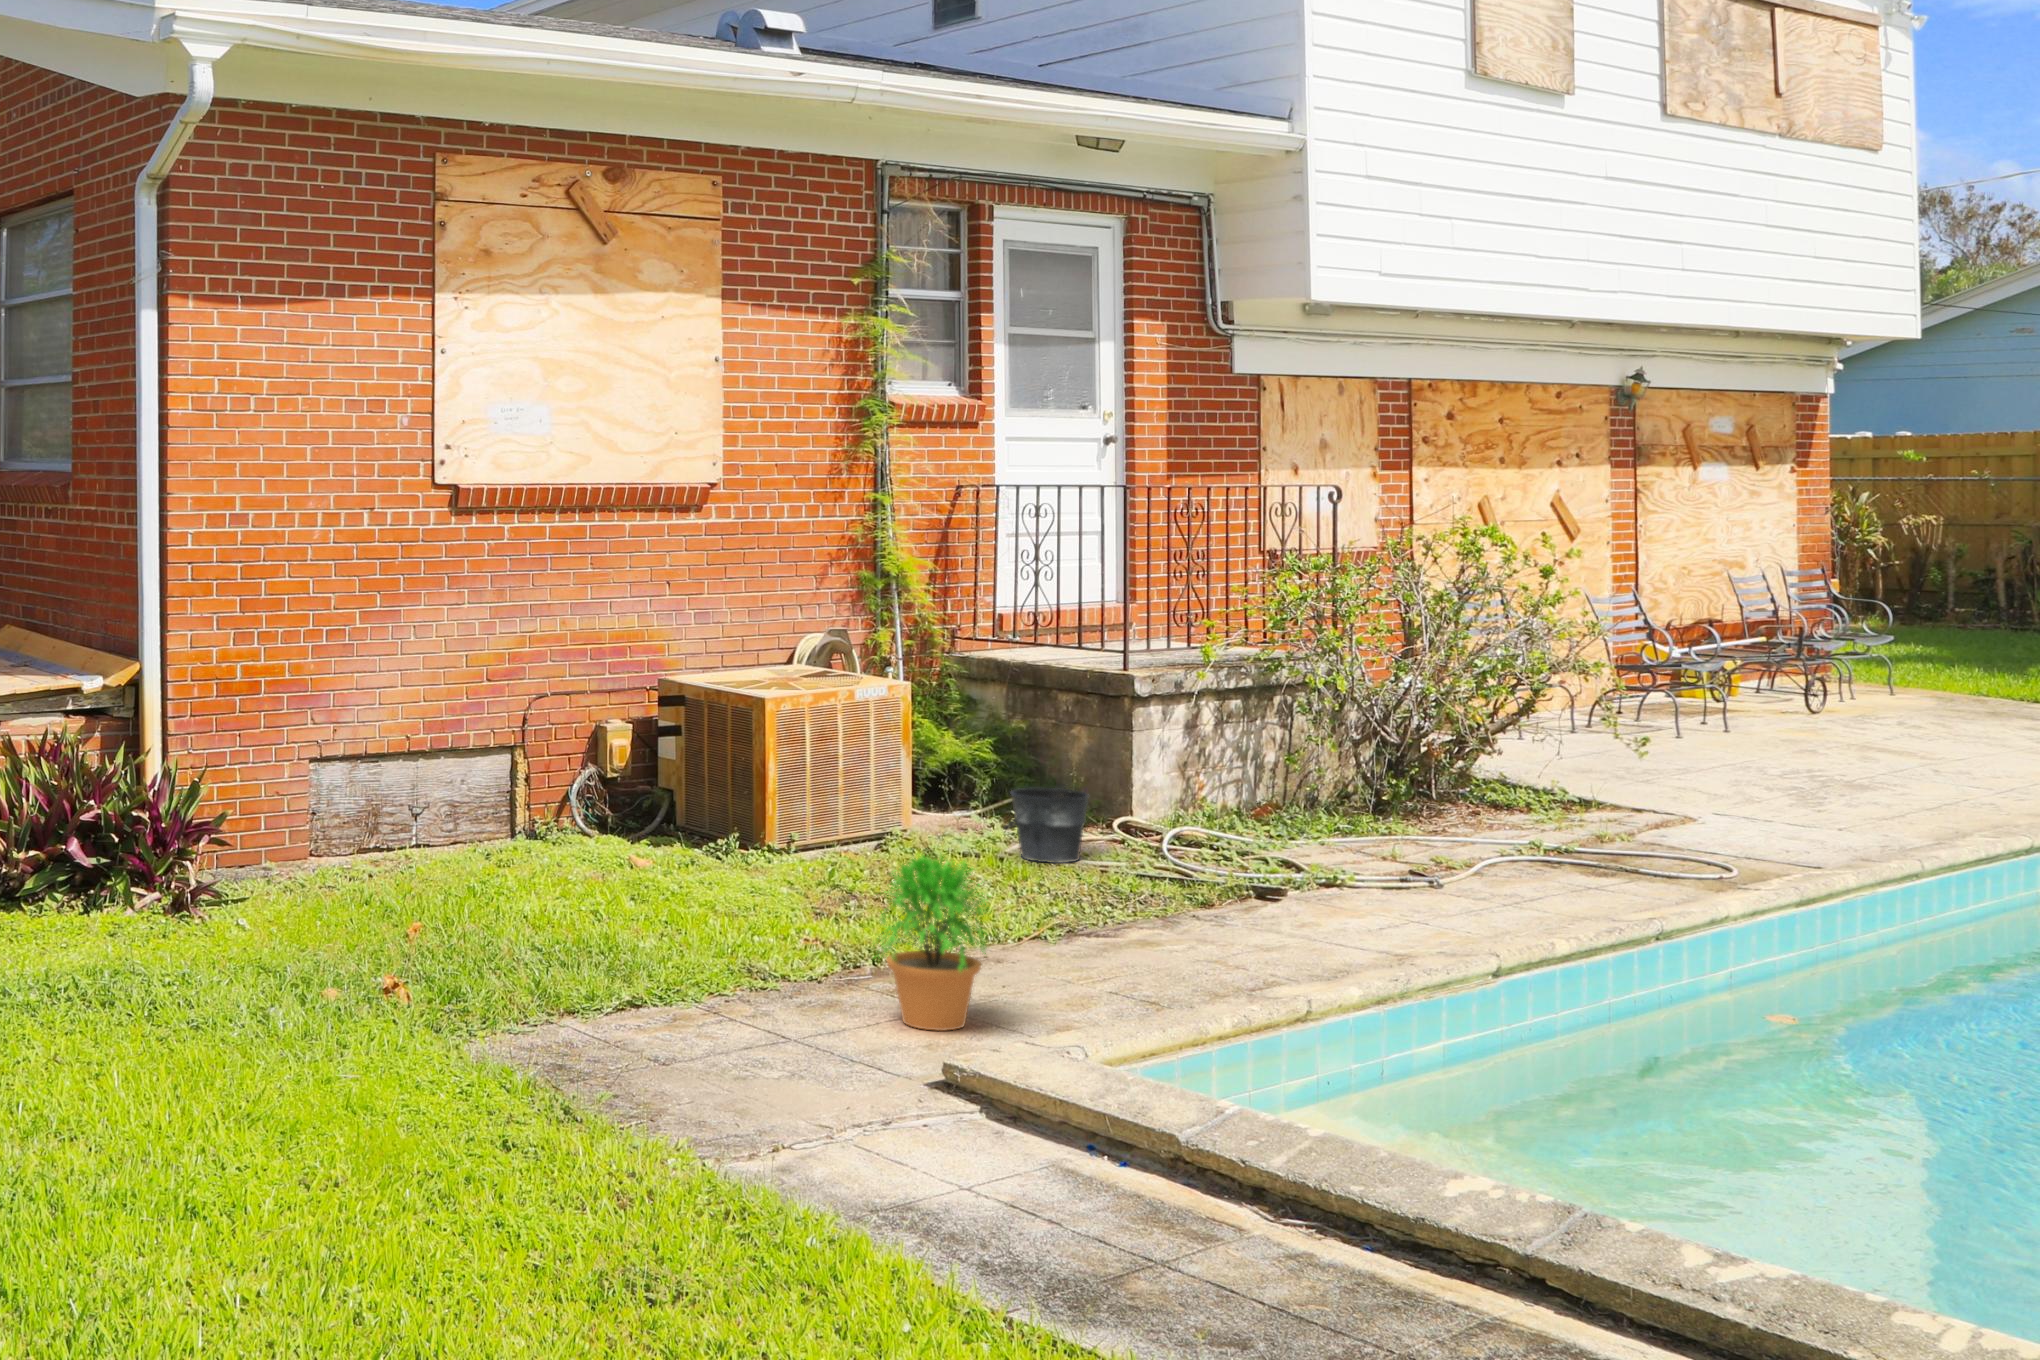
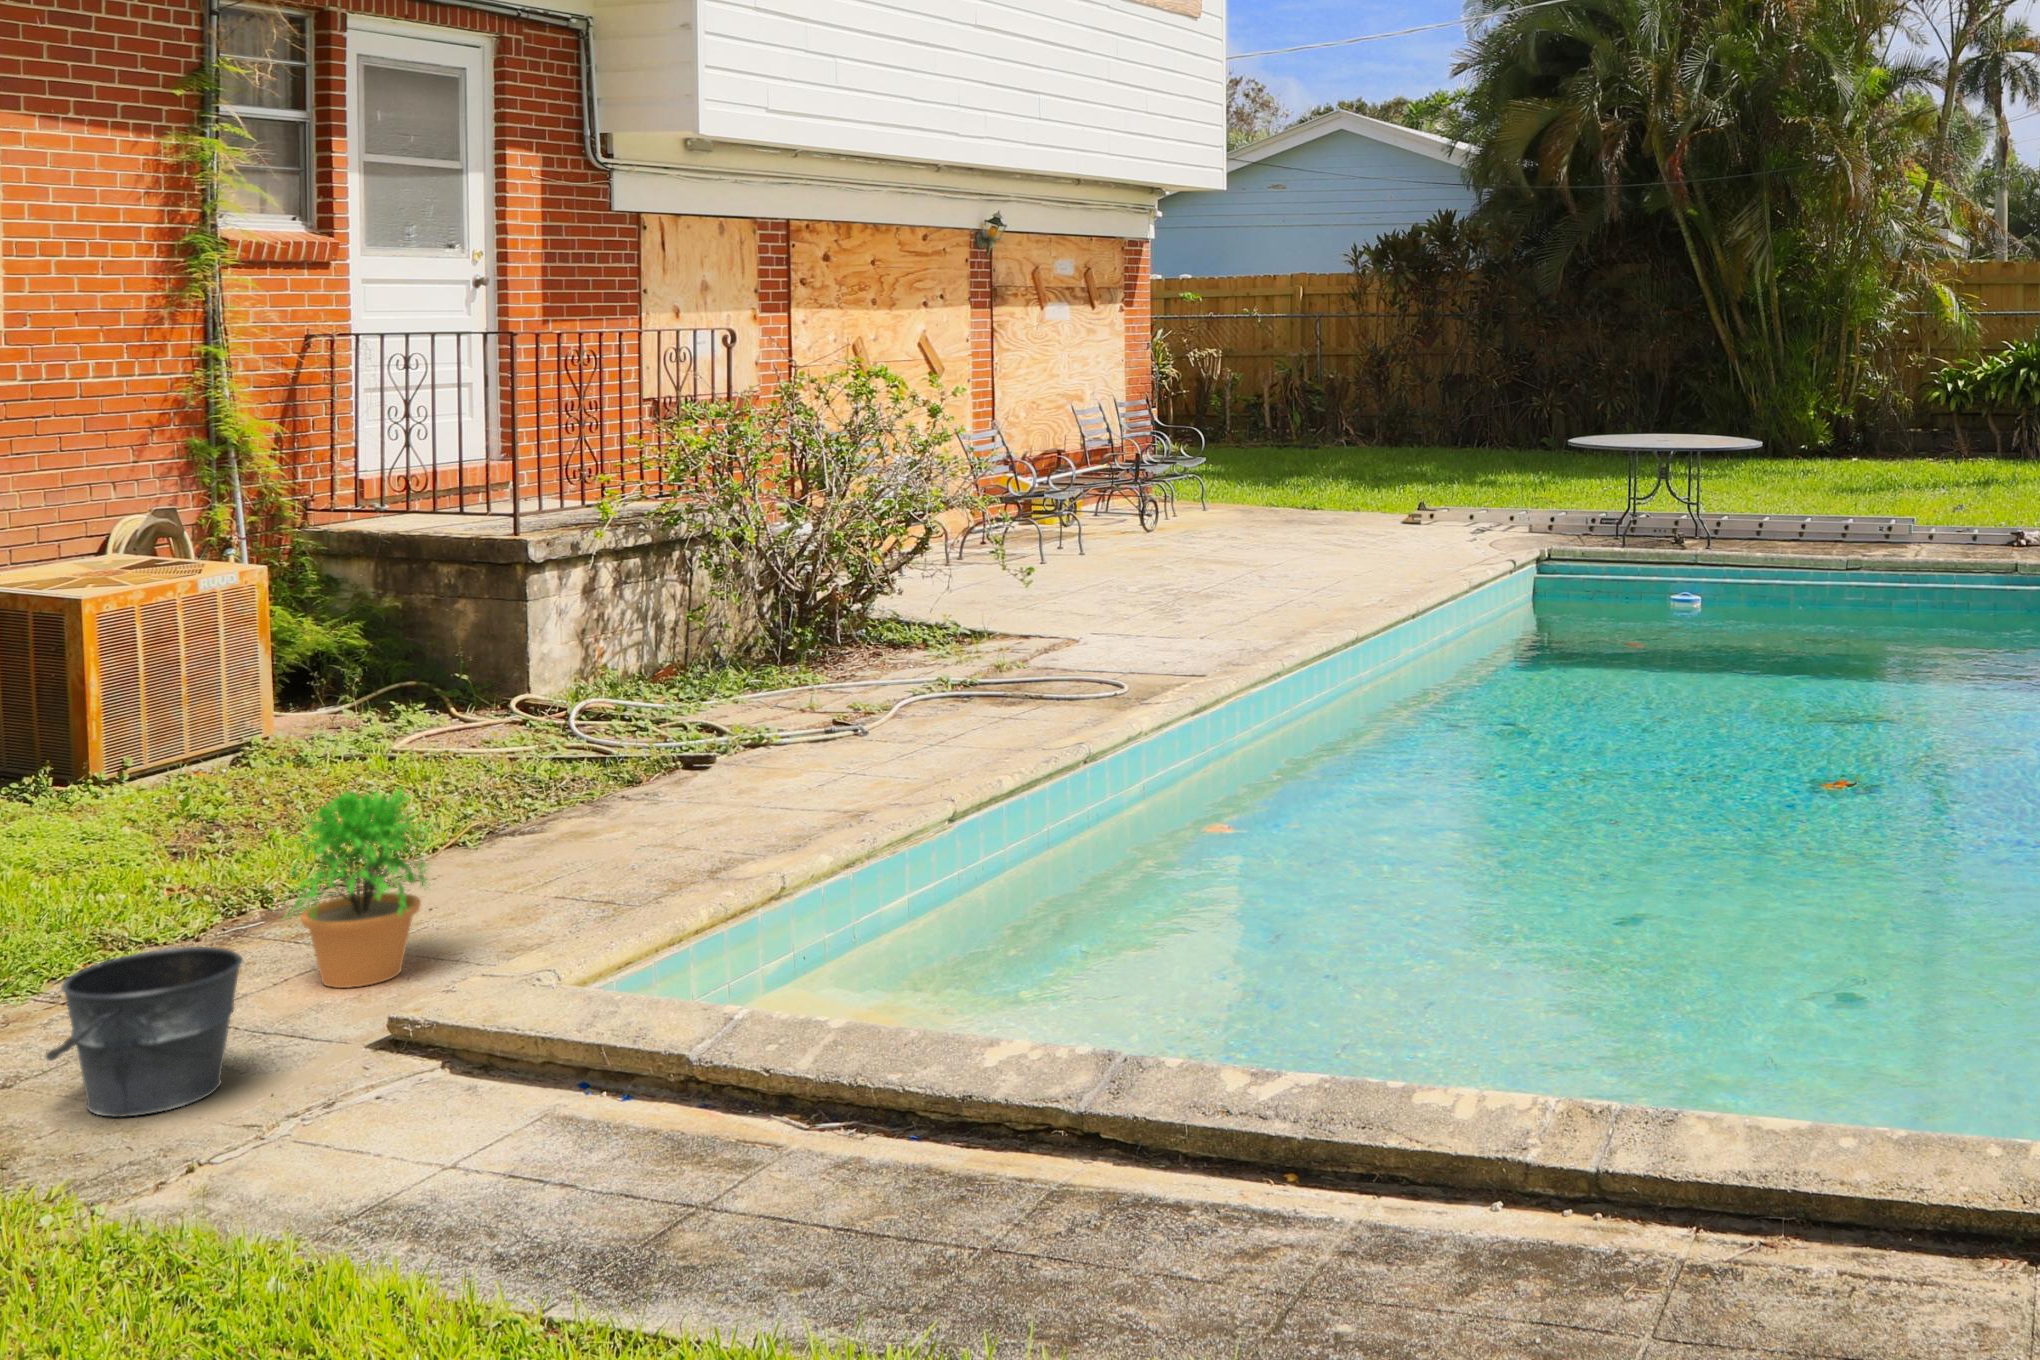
bucket: present [1004,788,1088,863] -> present [46,947,243,1117]

